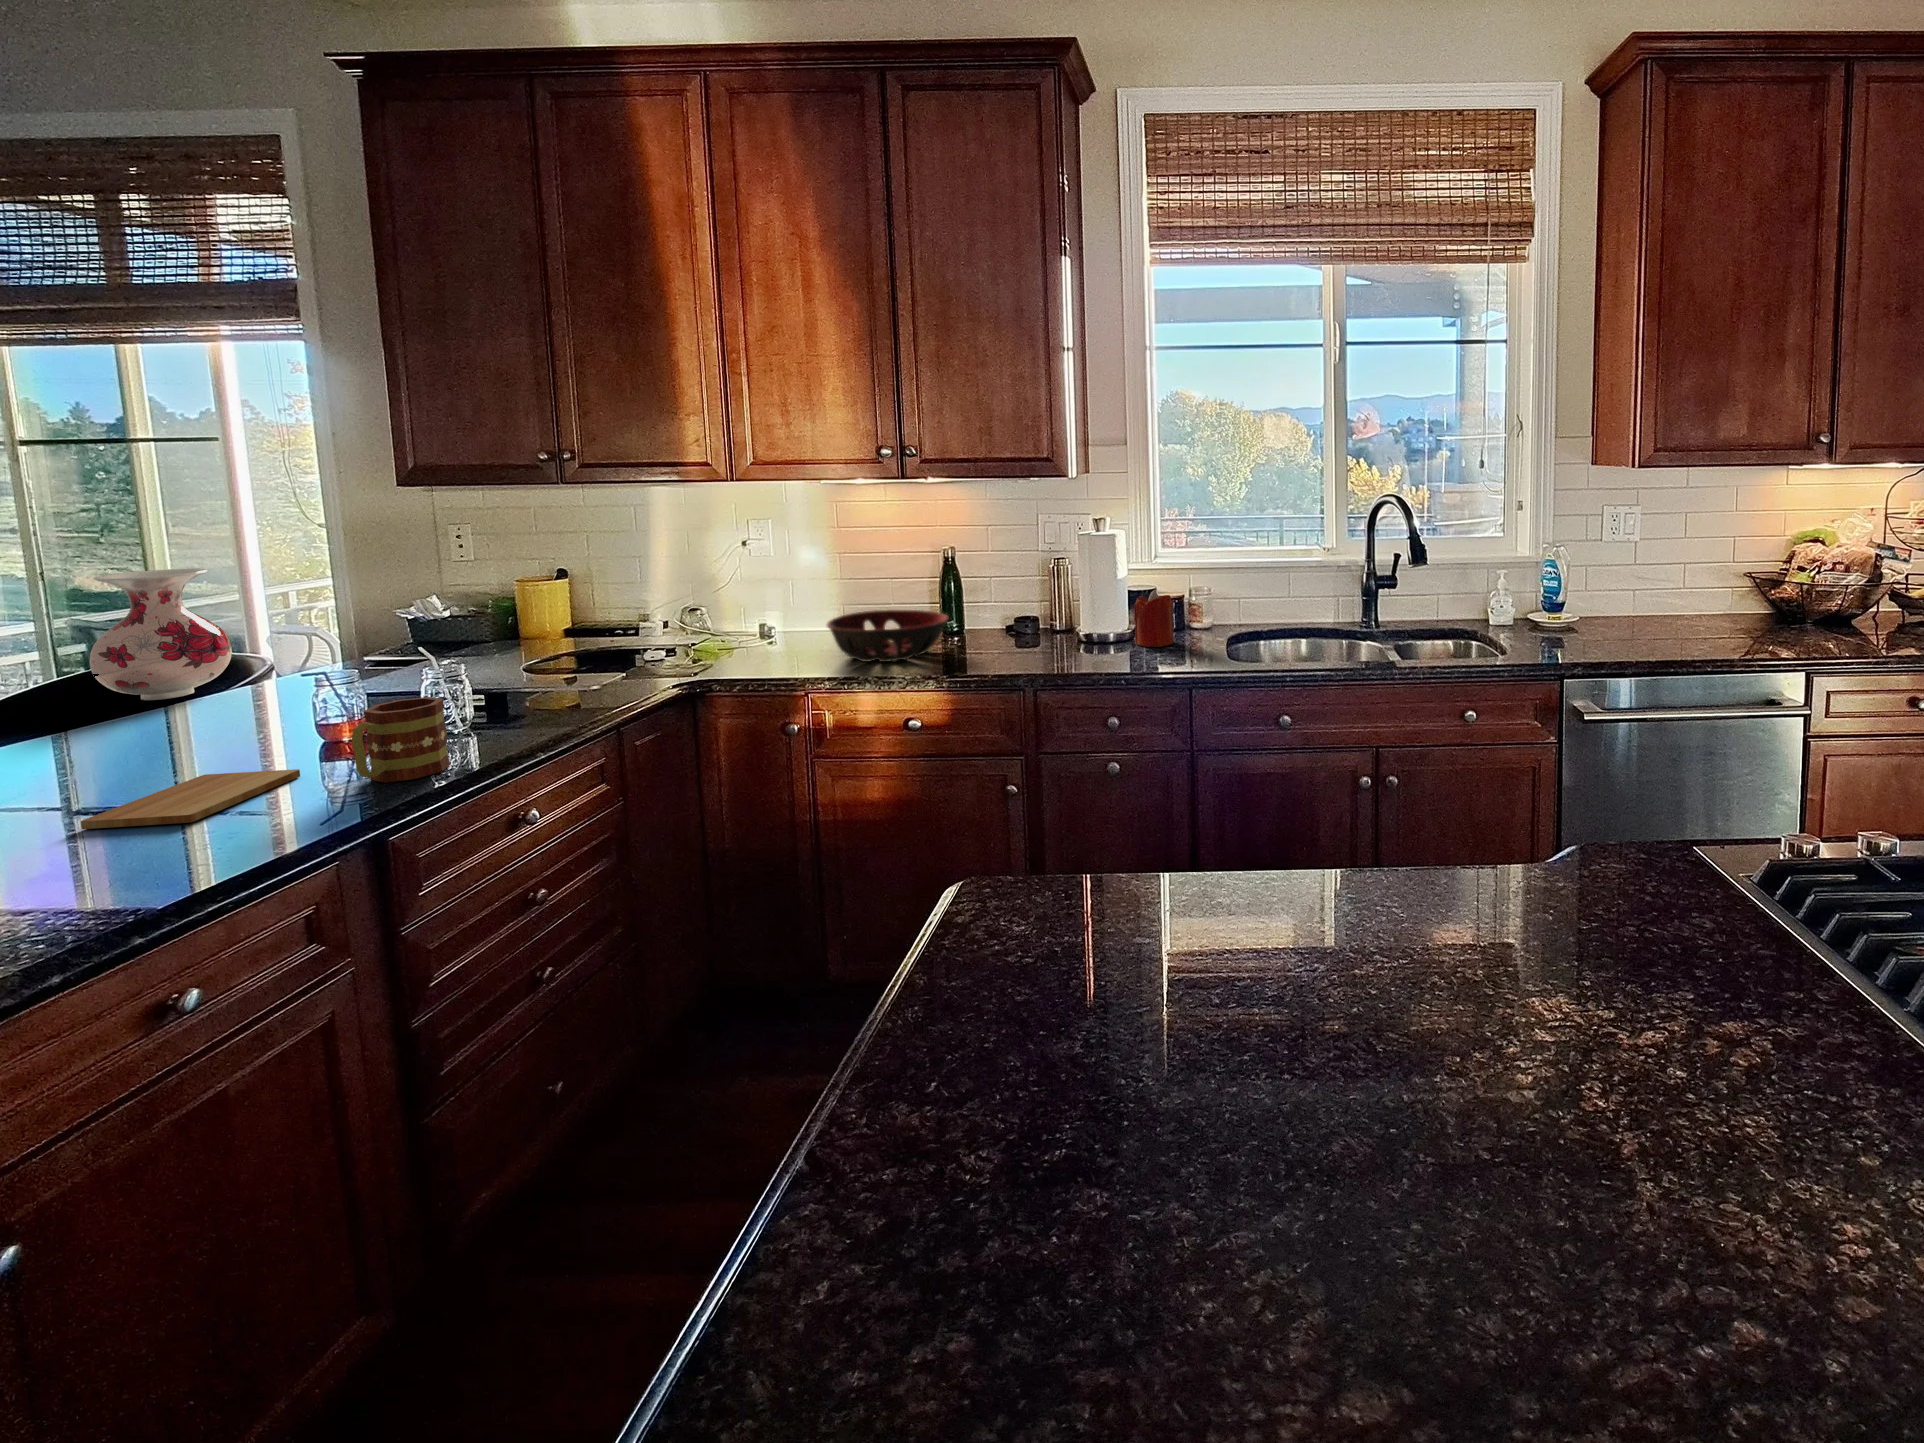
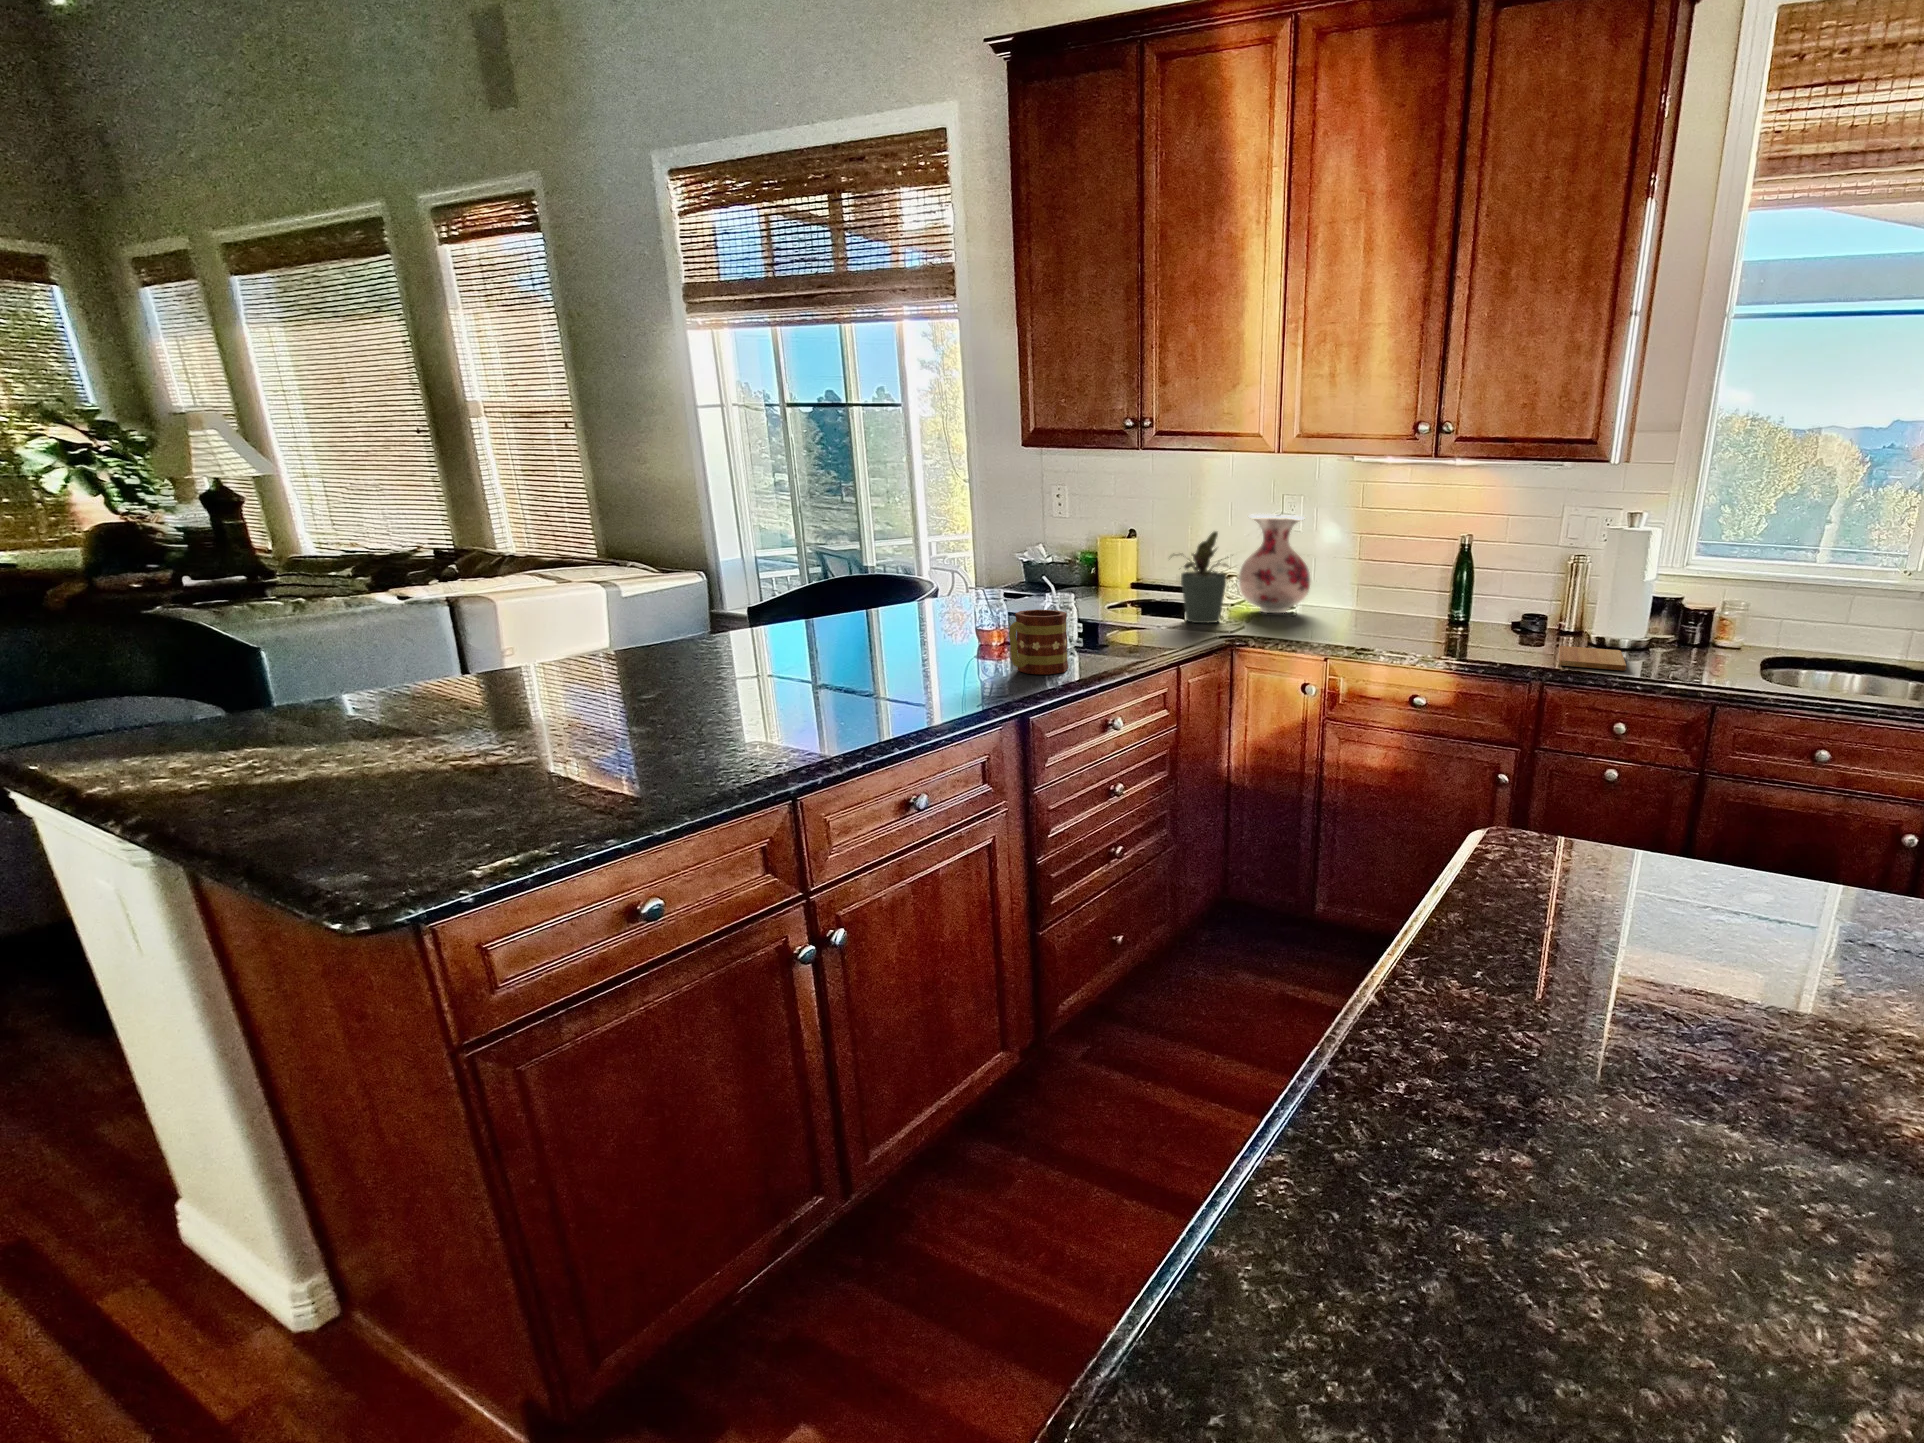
vase: present [89,568,232,700] -> present [1238,514,1310,613]
potted plant: none [605,570,694,672] -> present [1171,531,1229,623]
candle: present [1134,590,1174,647] -> none [1651,598,1704,660]
decorative bowl: present [827,610,949,662] -> none [1347,591,1461,640]
cutting board: present [81,769,300,829] -> present [1559,646,1626,671]

